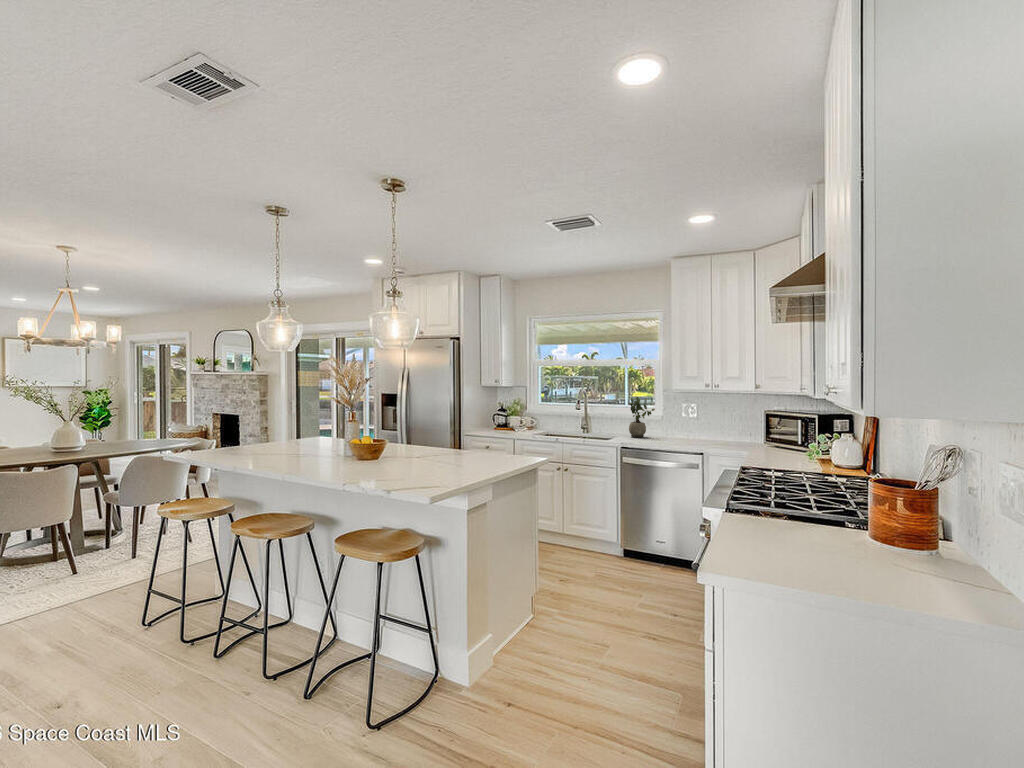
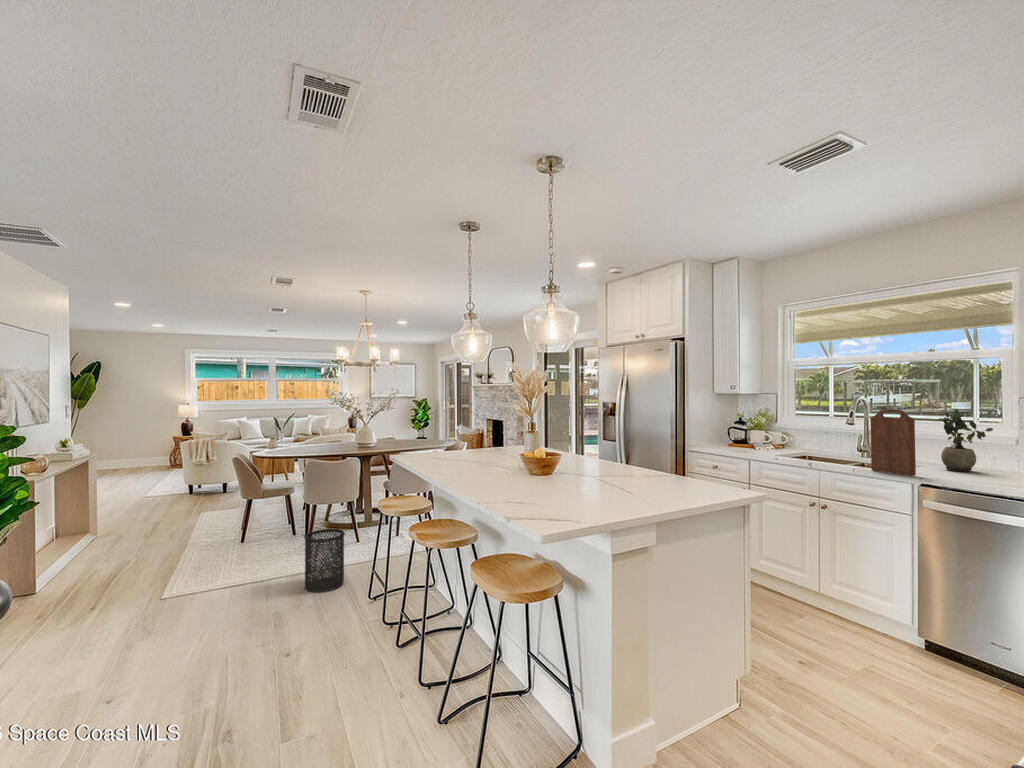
cutting board: none [594,398,619,442] -> present [870,409,916,475]
trash can: none [27,558,93,642] -> present [304,529,345,592]

